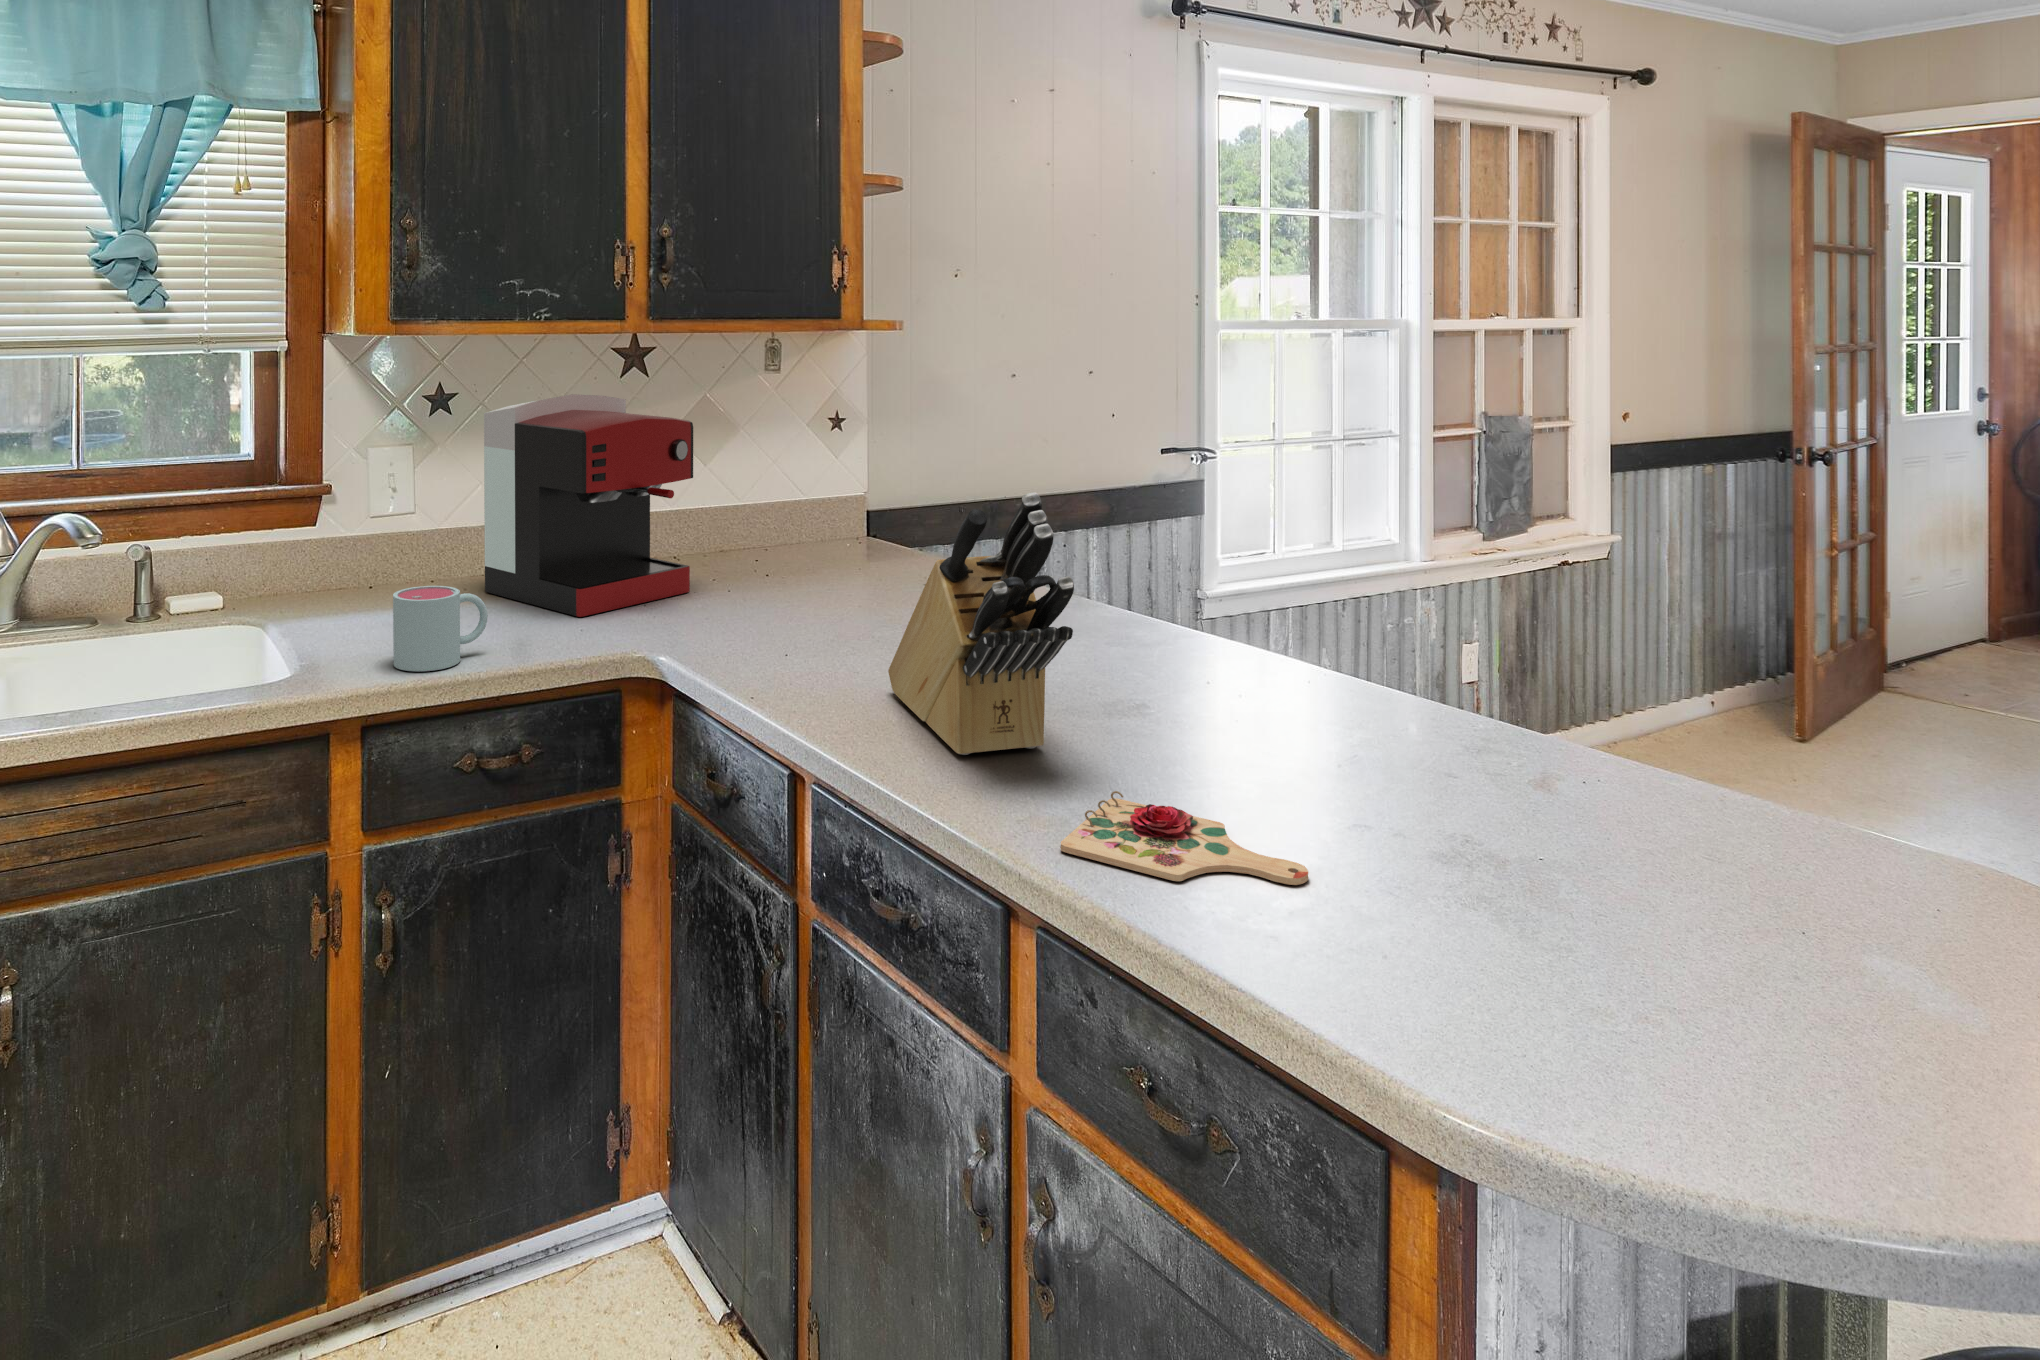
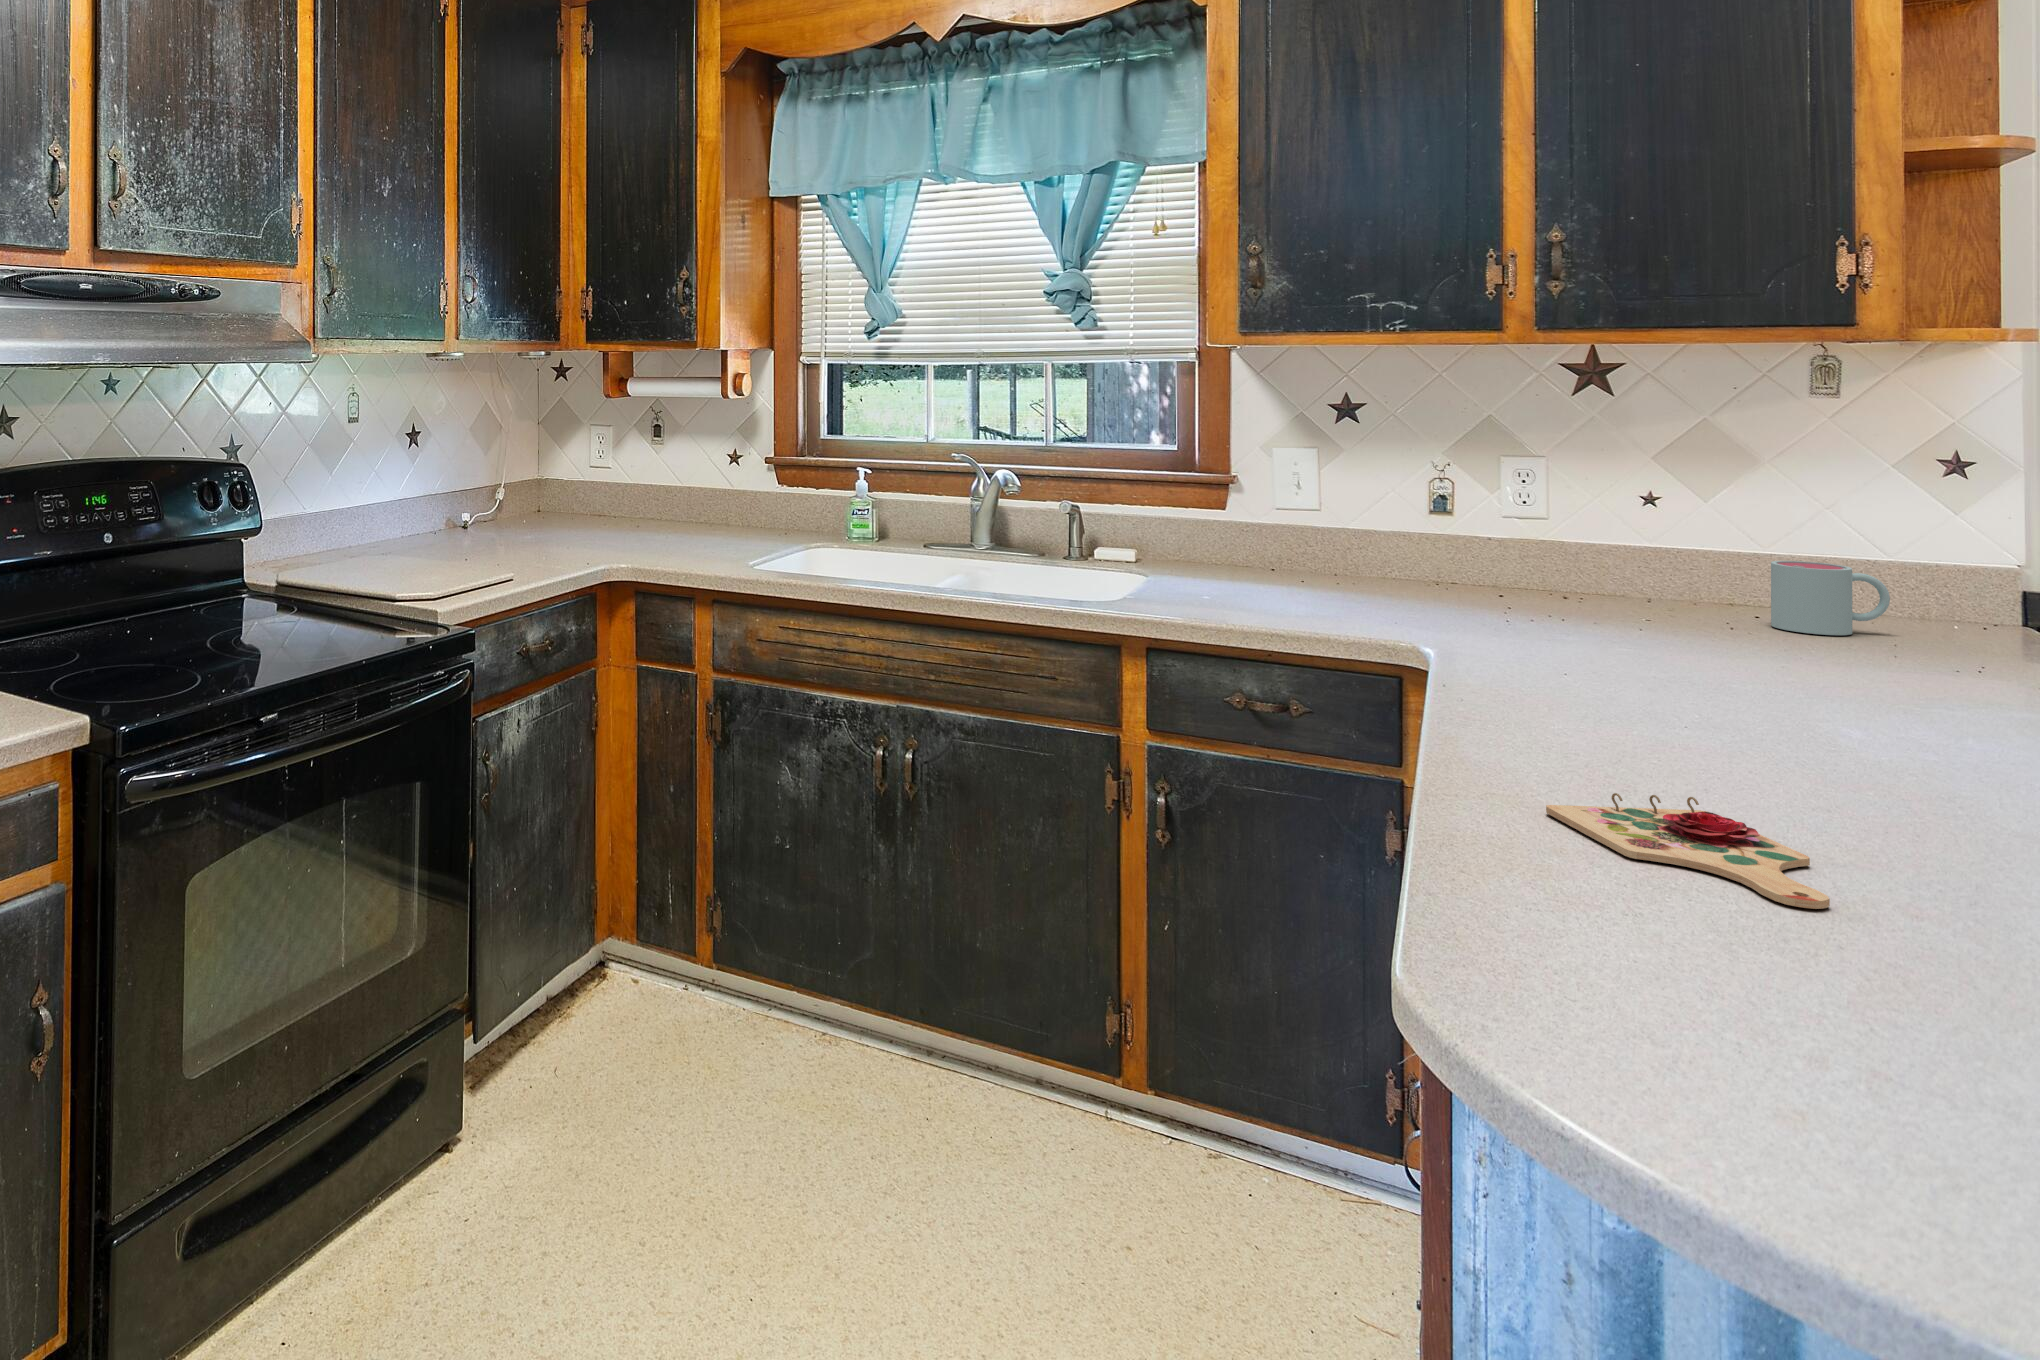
coffee maker: present [484,394,693,617] -> none [1358,402,1590,621]
knife block: present [888,492,1074,755] -> none [1578,475,1763,774]
mug: present [393,586,488,671] -> present [1771,561,1890,635]

